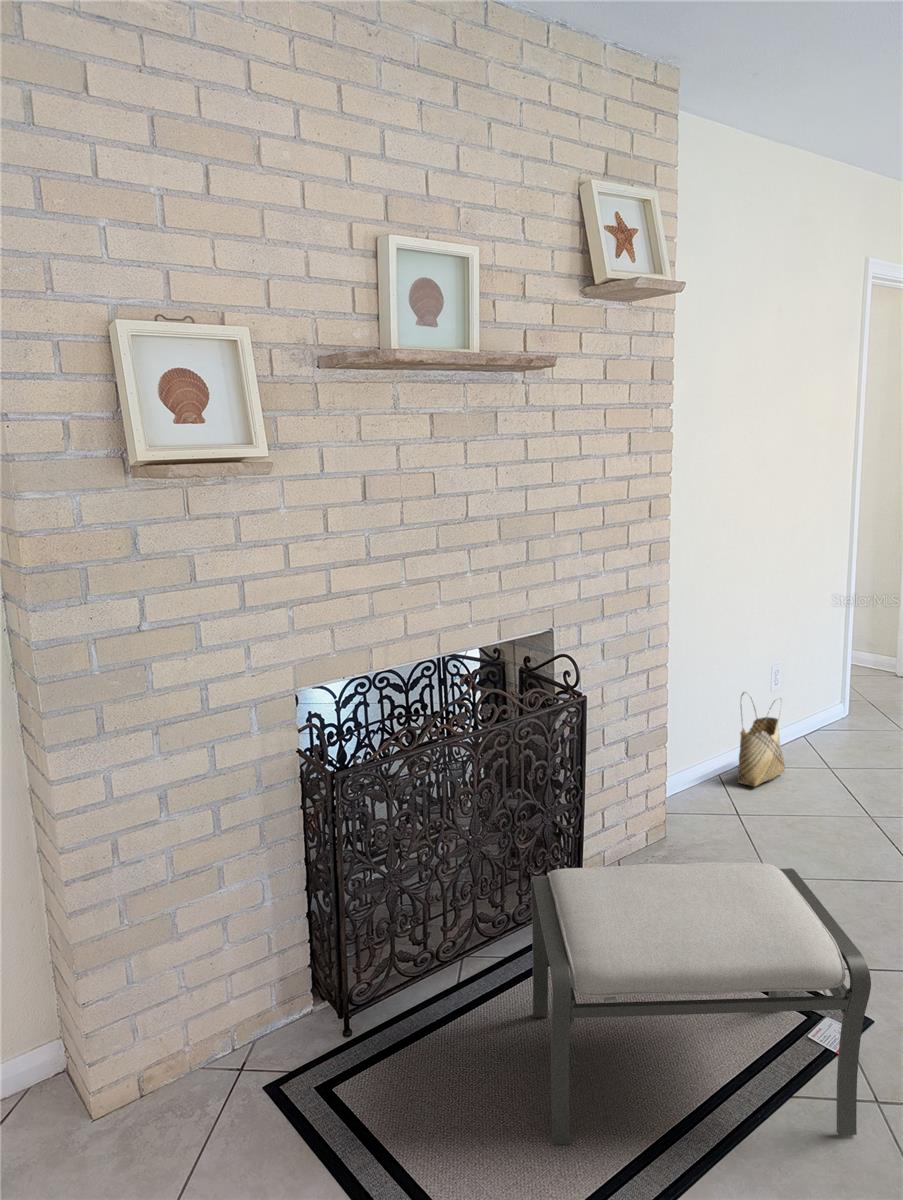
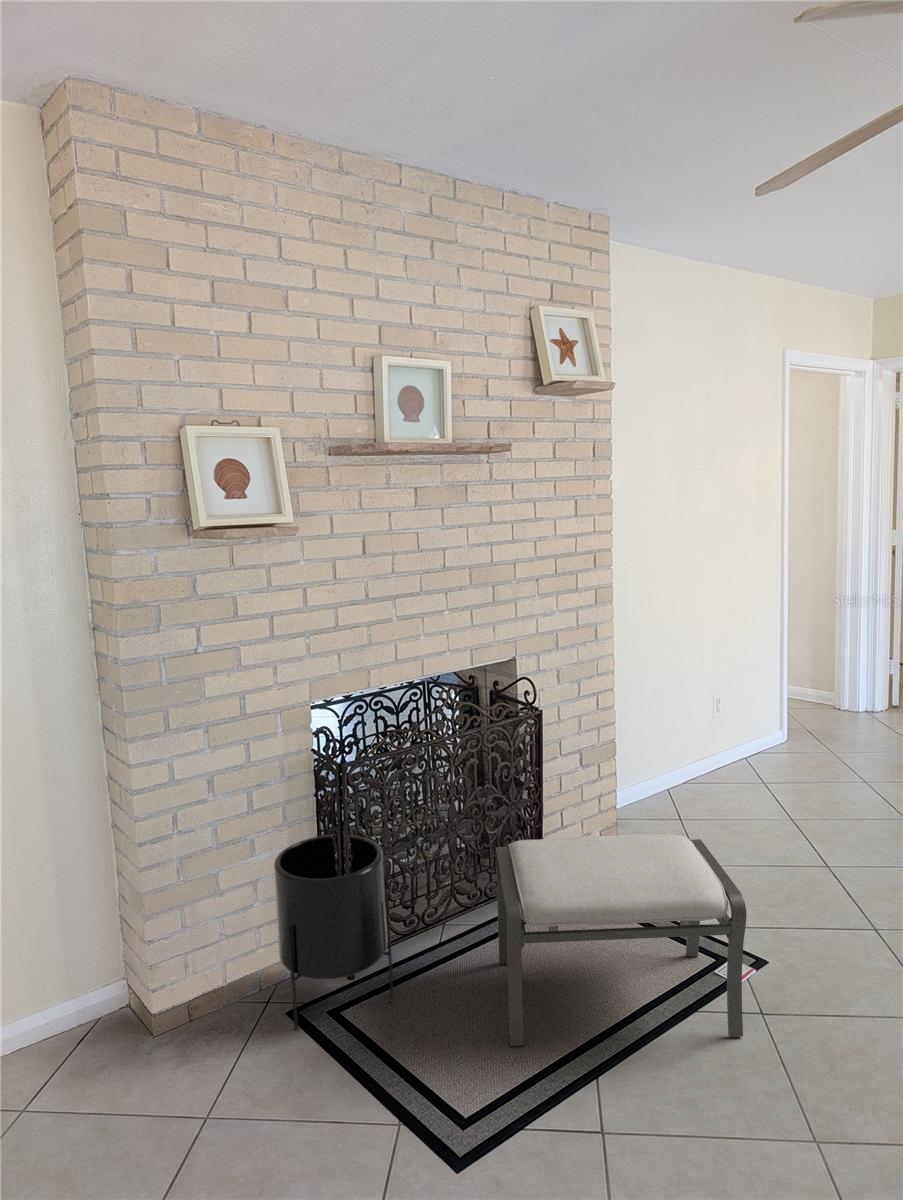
woven basket: present [737,692,785,787] -> none [680,715,722,795]
planter: none [247,859,401,1114] -> present [274,835,393,1030]

